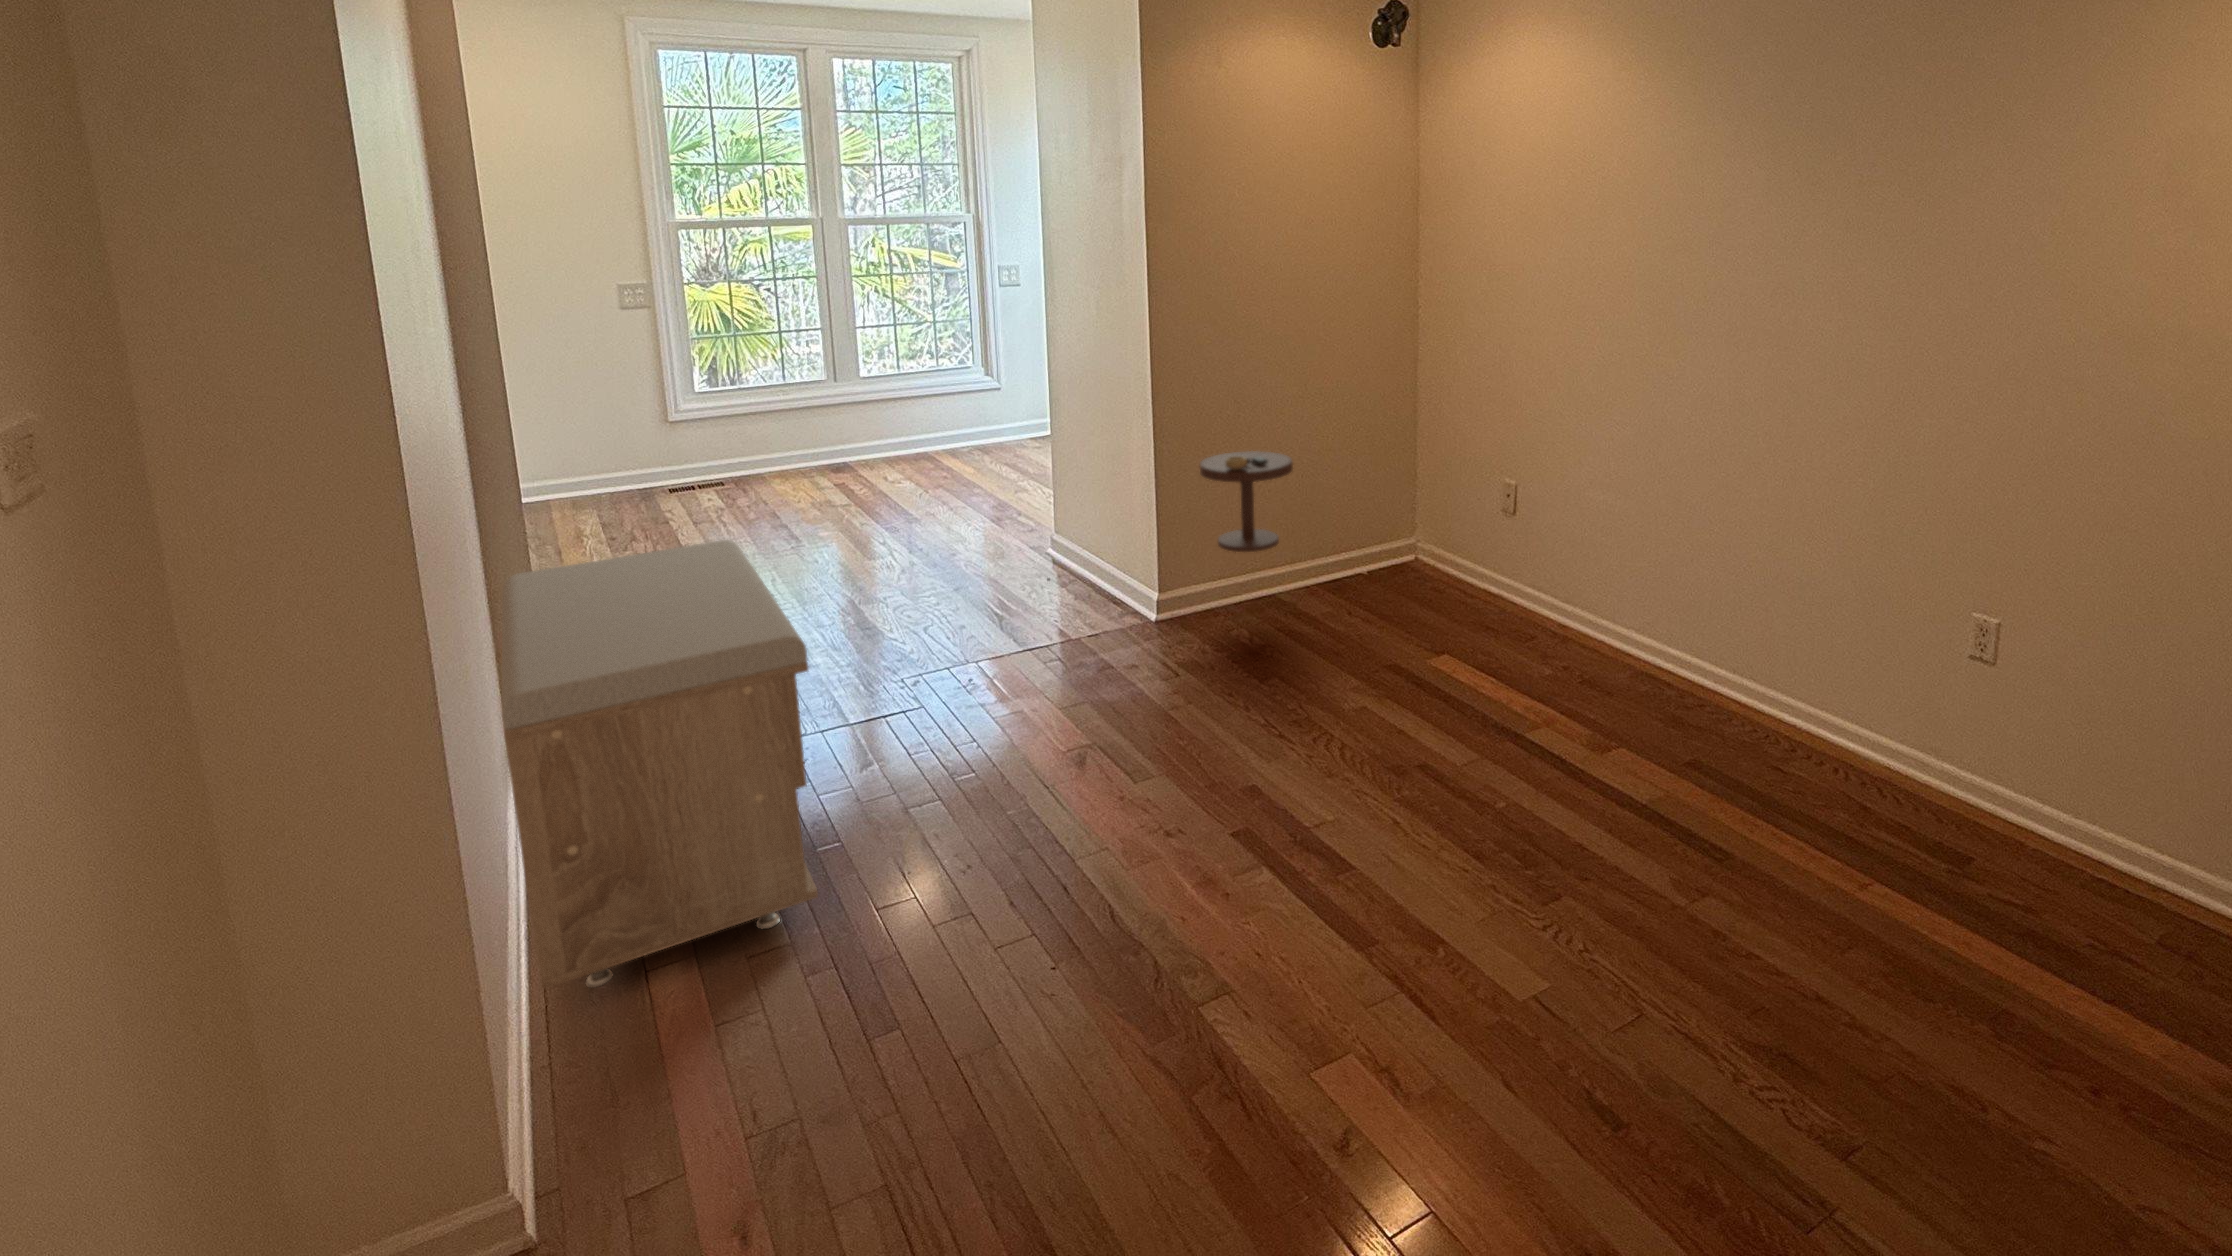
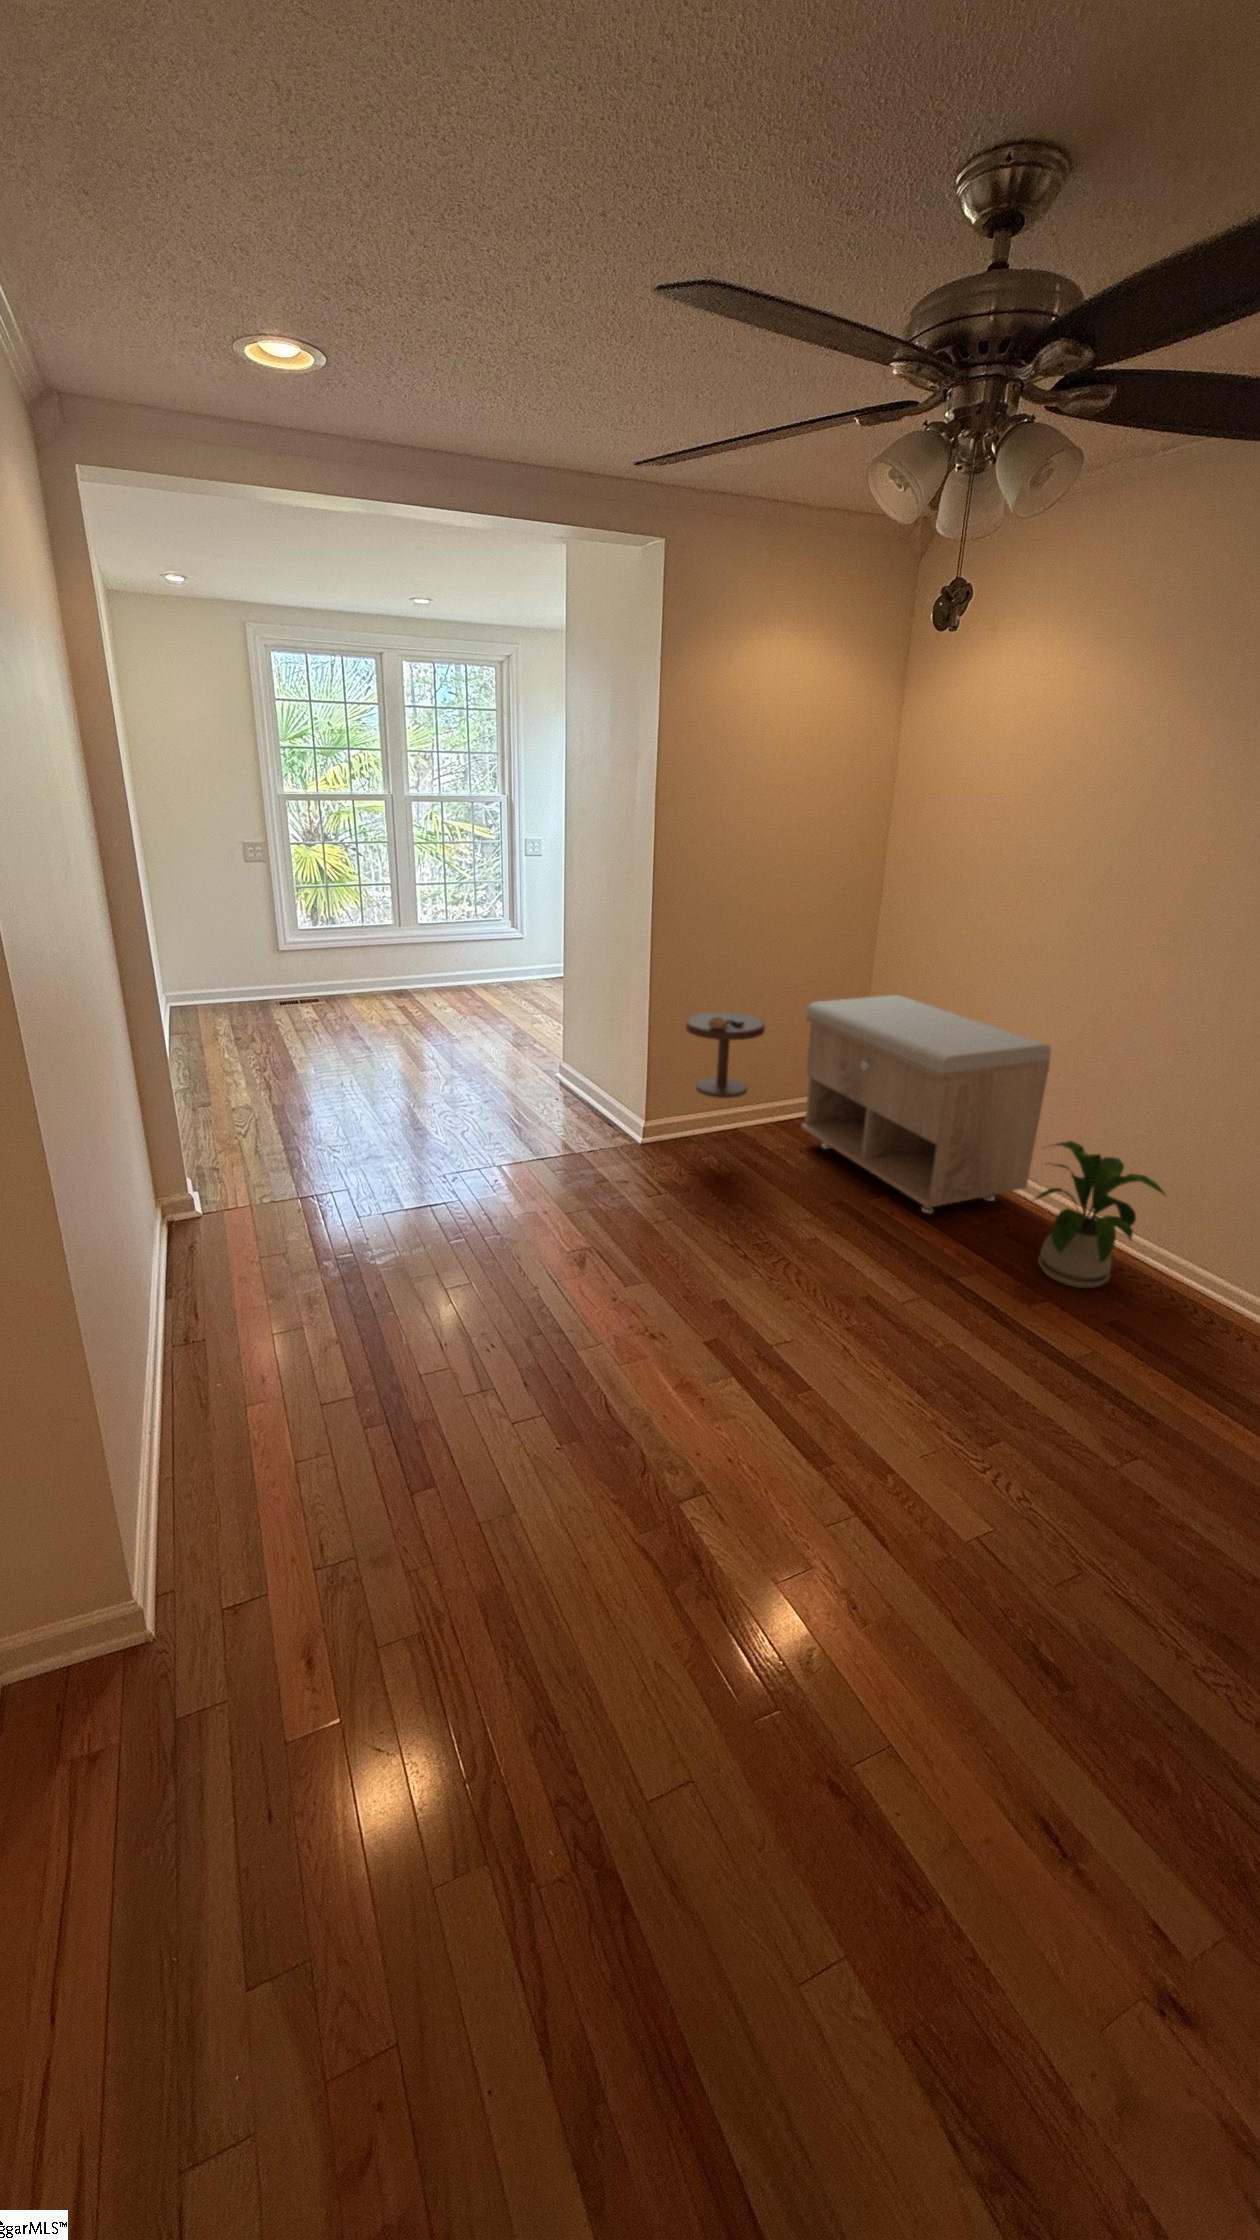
storage bench: present [502,540,818,989] -> present [801,995,1051,1213]
house plant: none [1589,558,1719,721] -> present [1036,1141,1165,1288]

